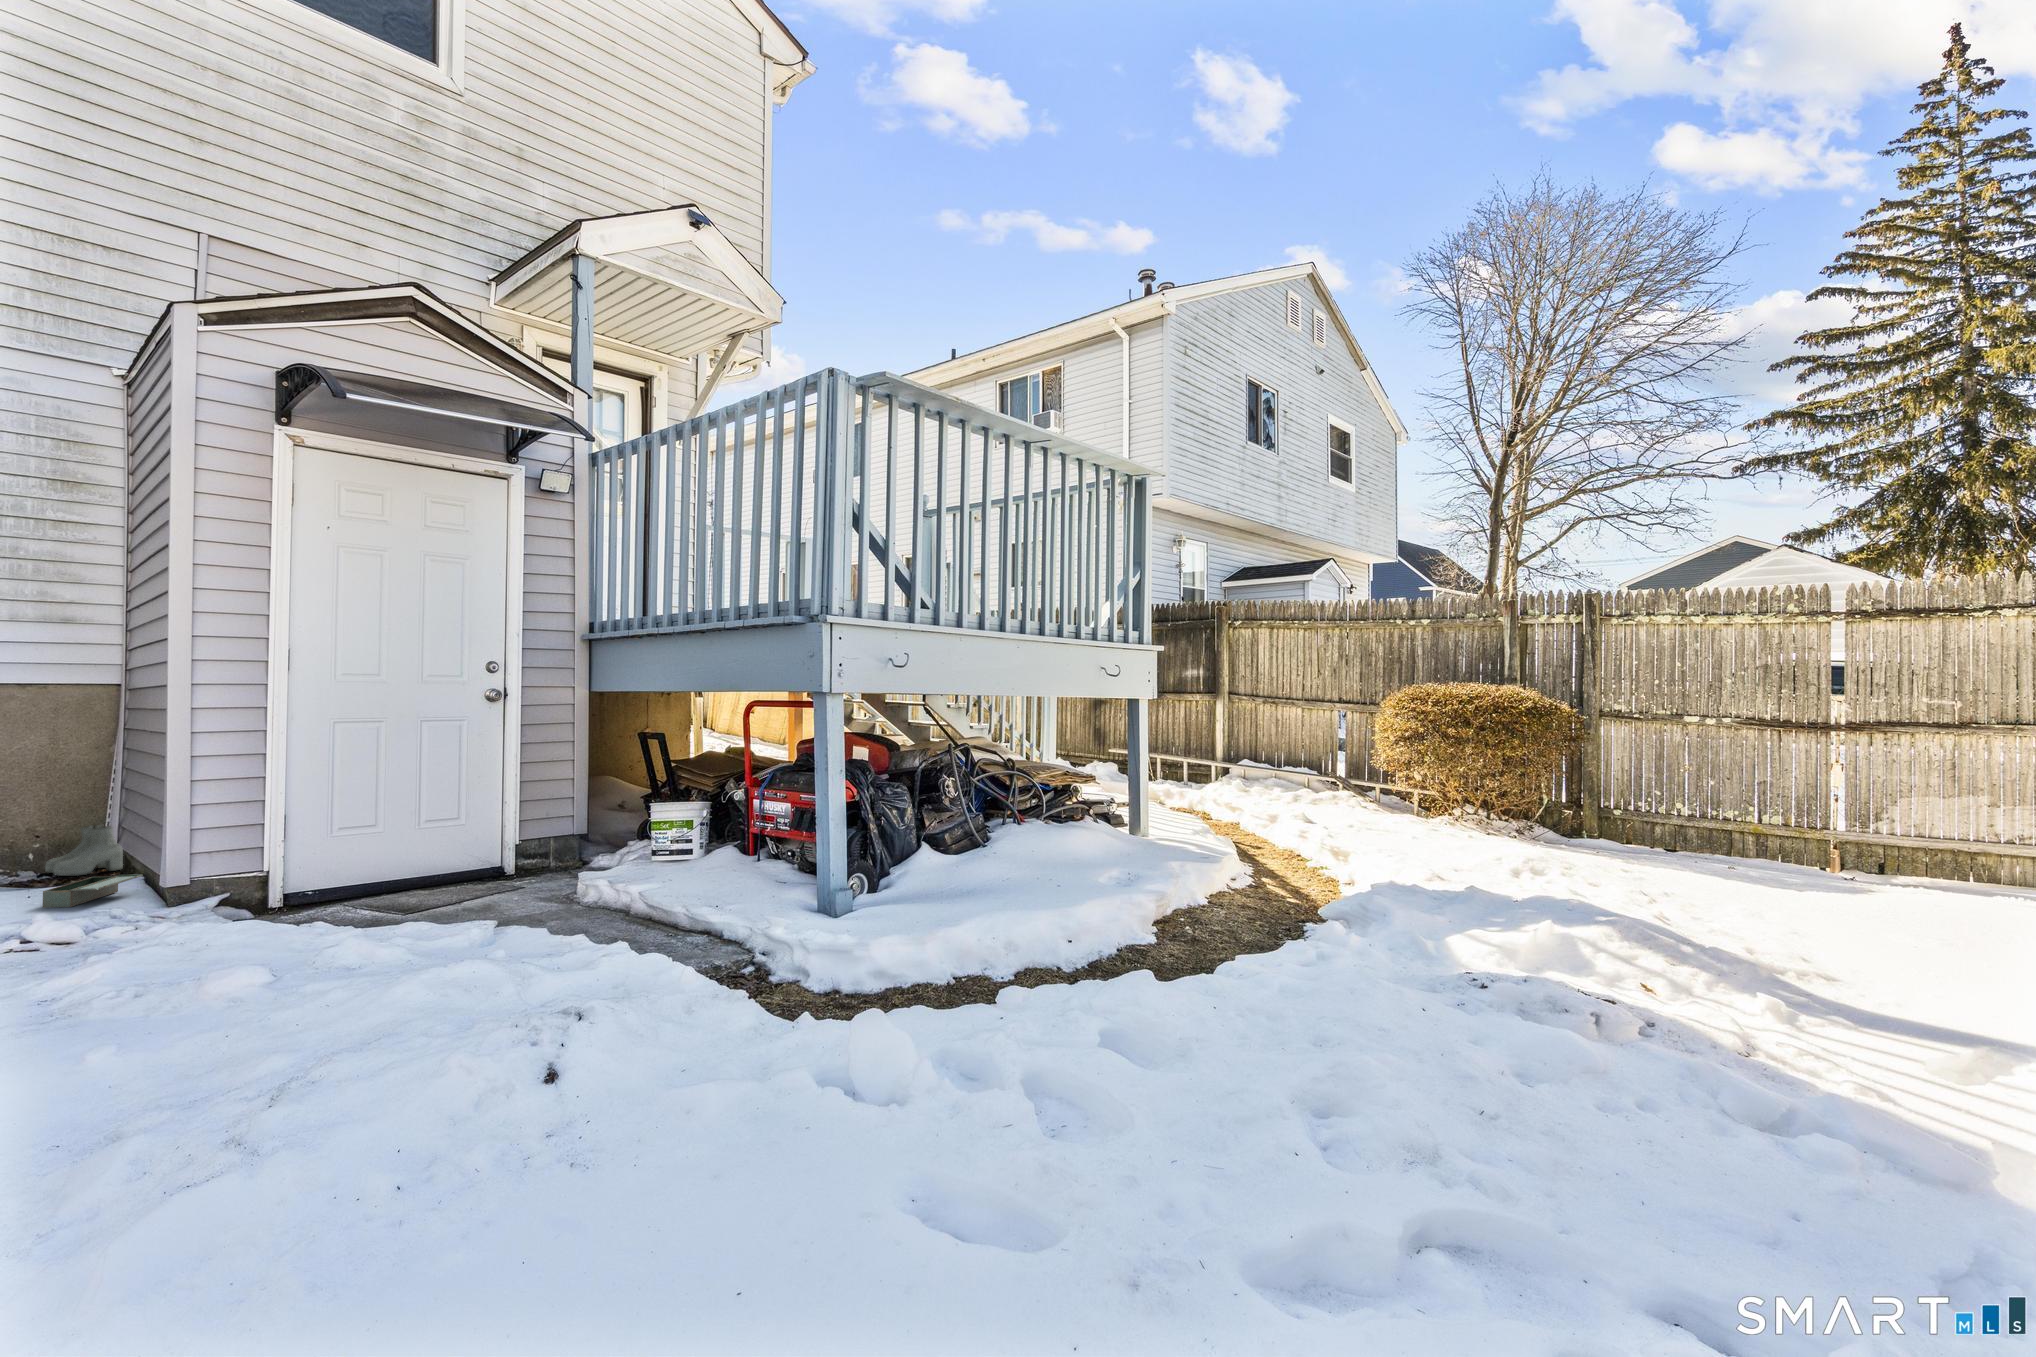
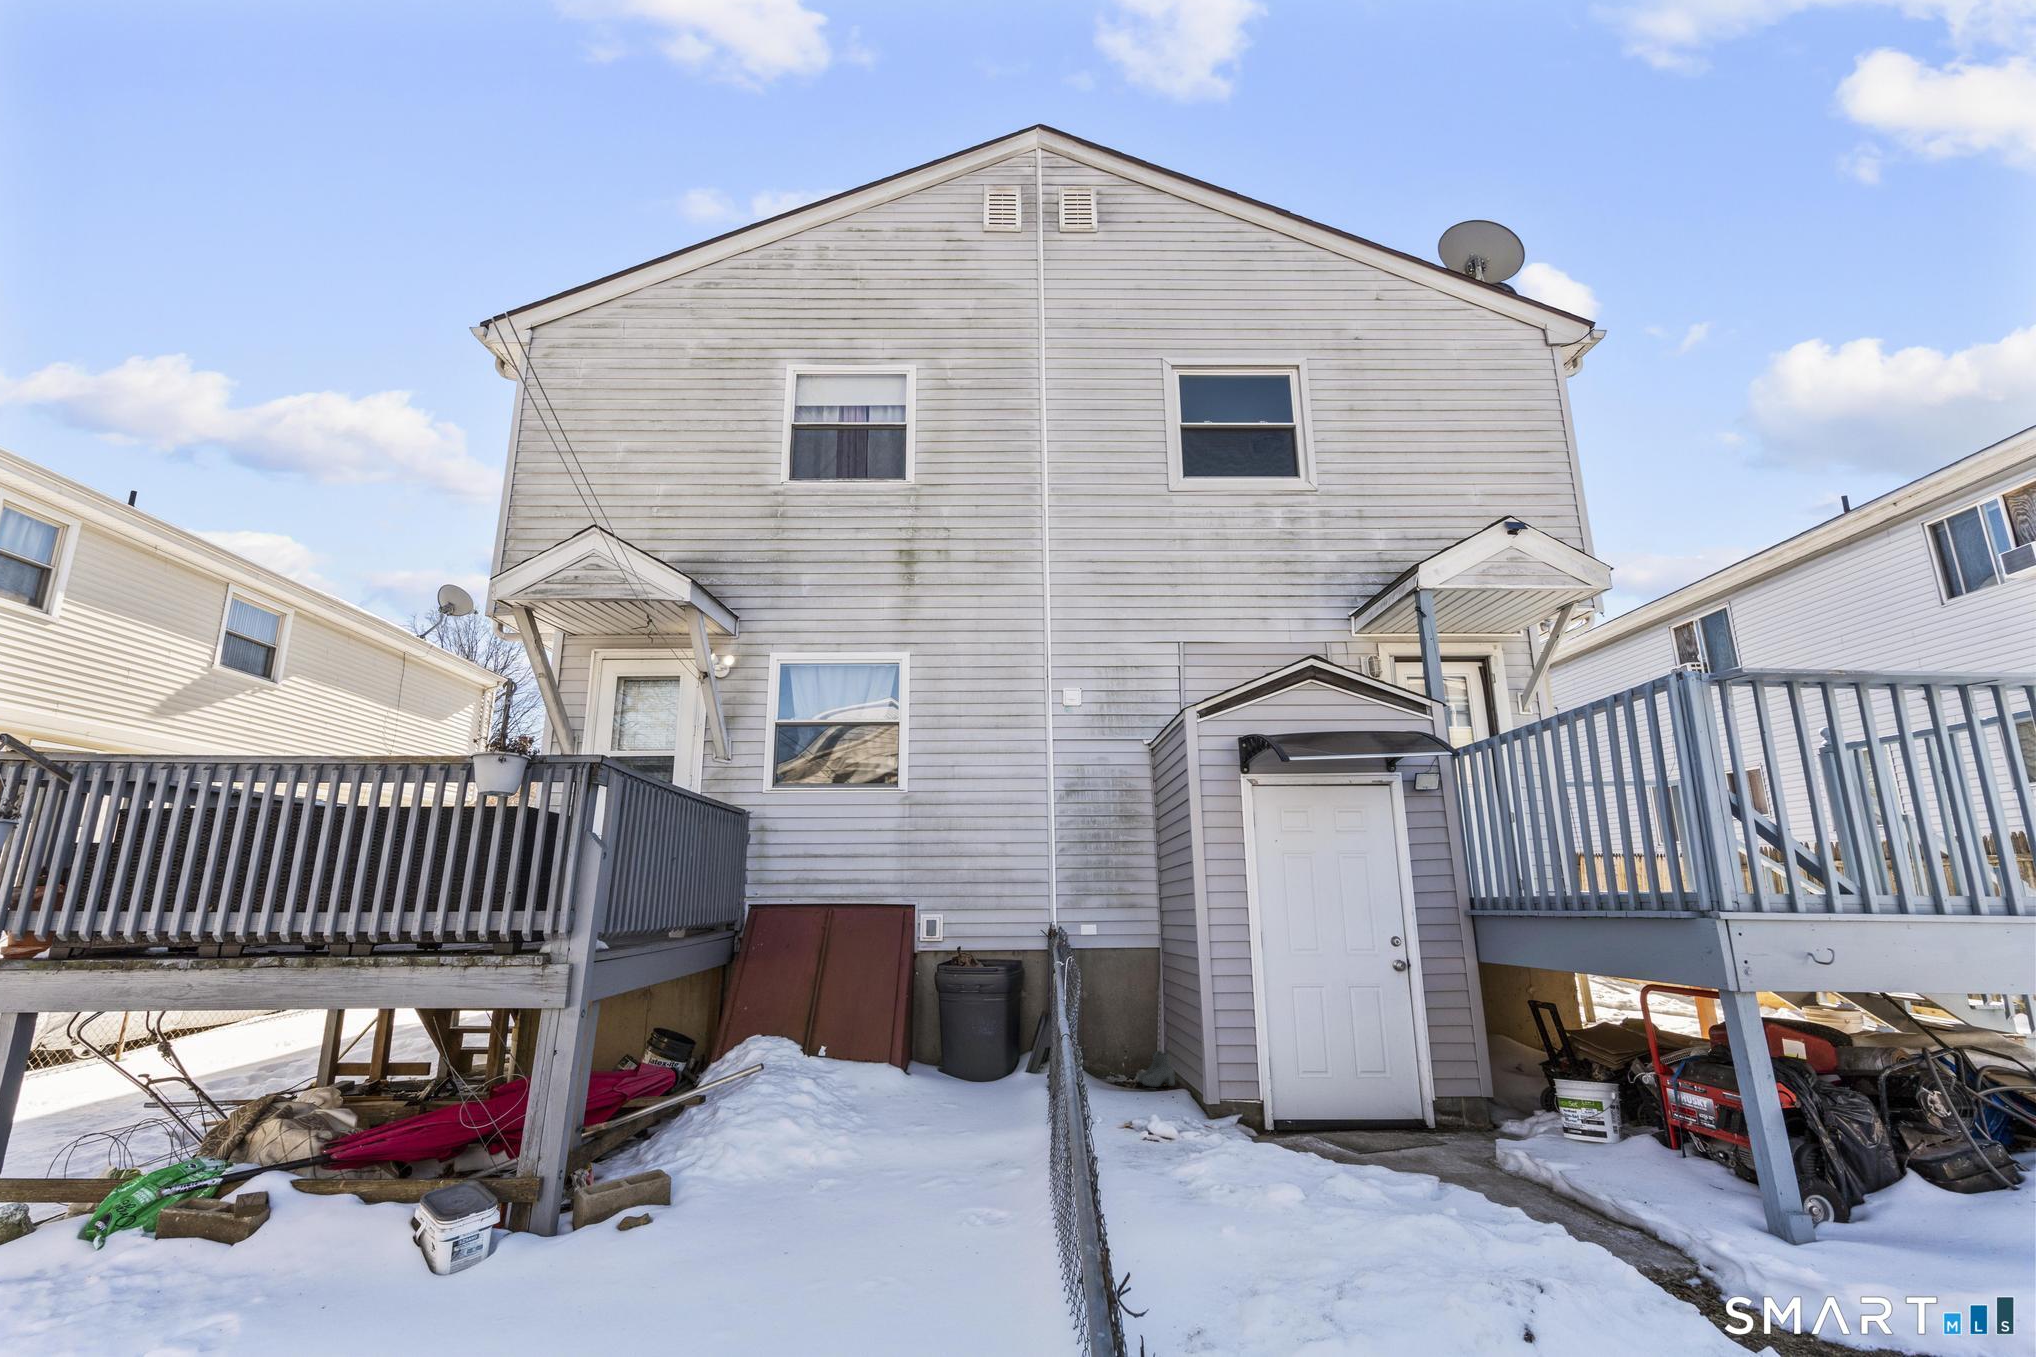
toolbox: present [43,874,143,908] -> none [1150,1091,1194,1112]

